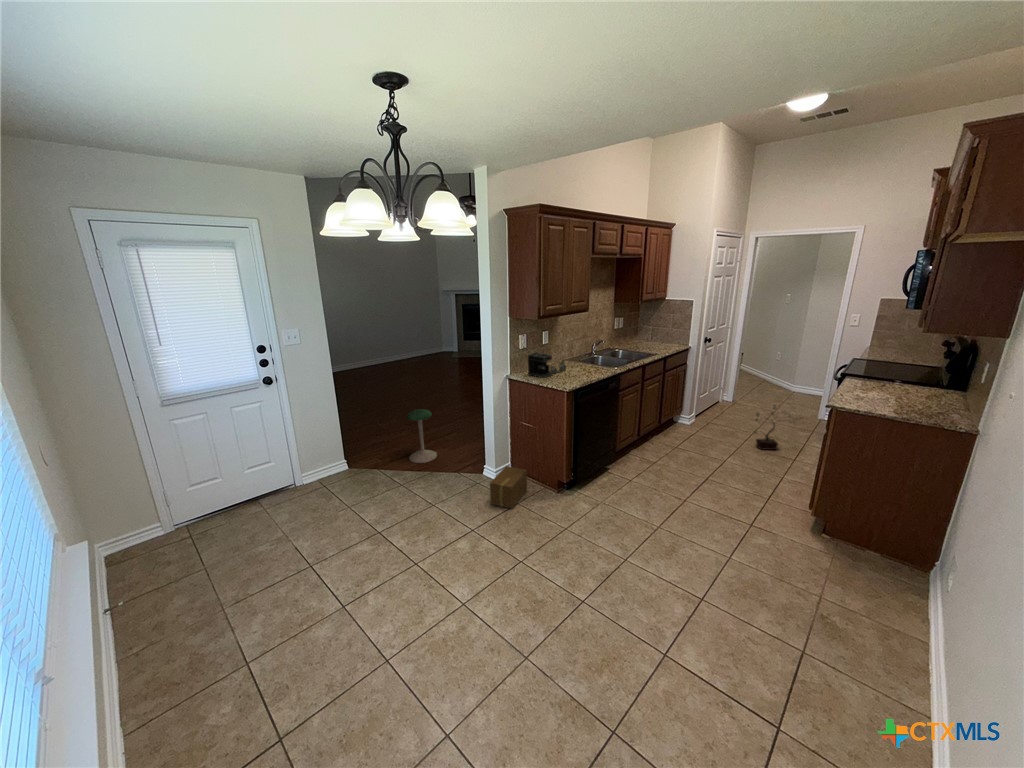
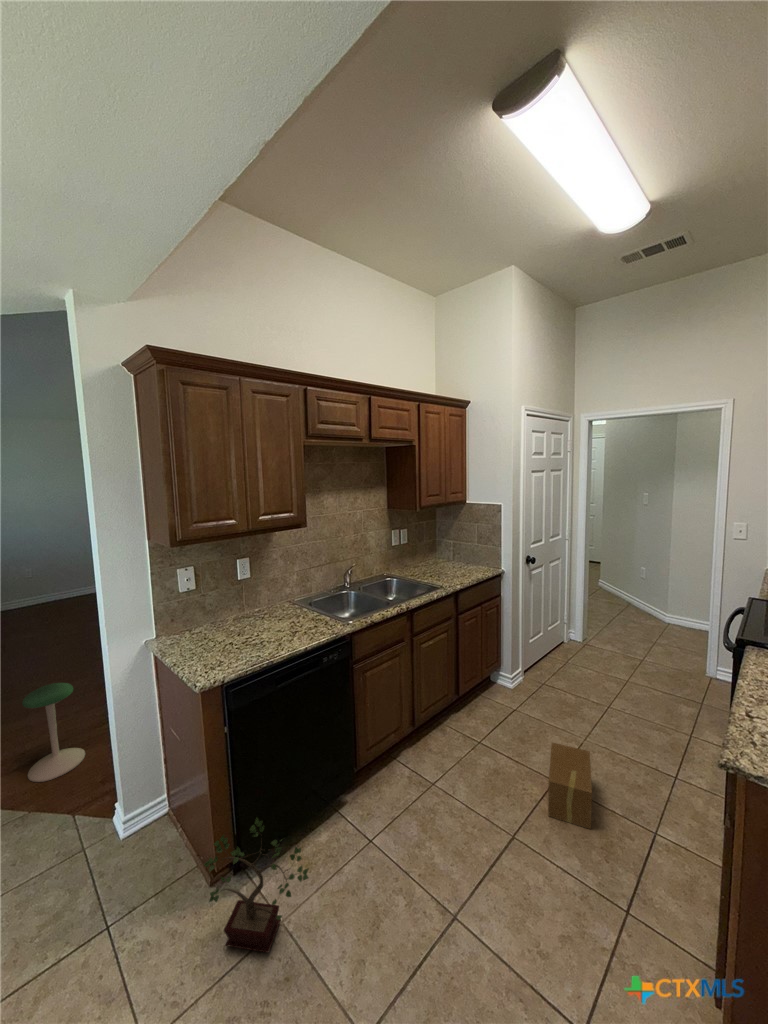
coffee maker: present [528,353,566,378] -> none [181,600,263,650]
potted plant: present [754,406,791,450] -> present [204,818,308,952]
cardboard box: present [490,466,527,509] -> present [548,743,592,829]

